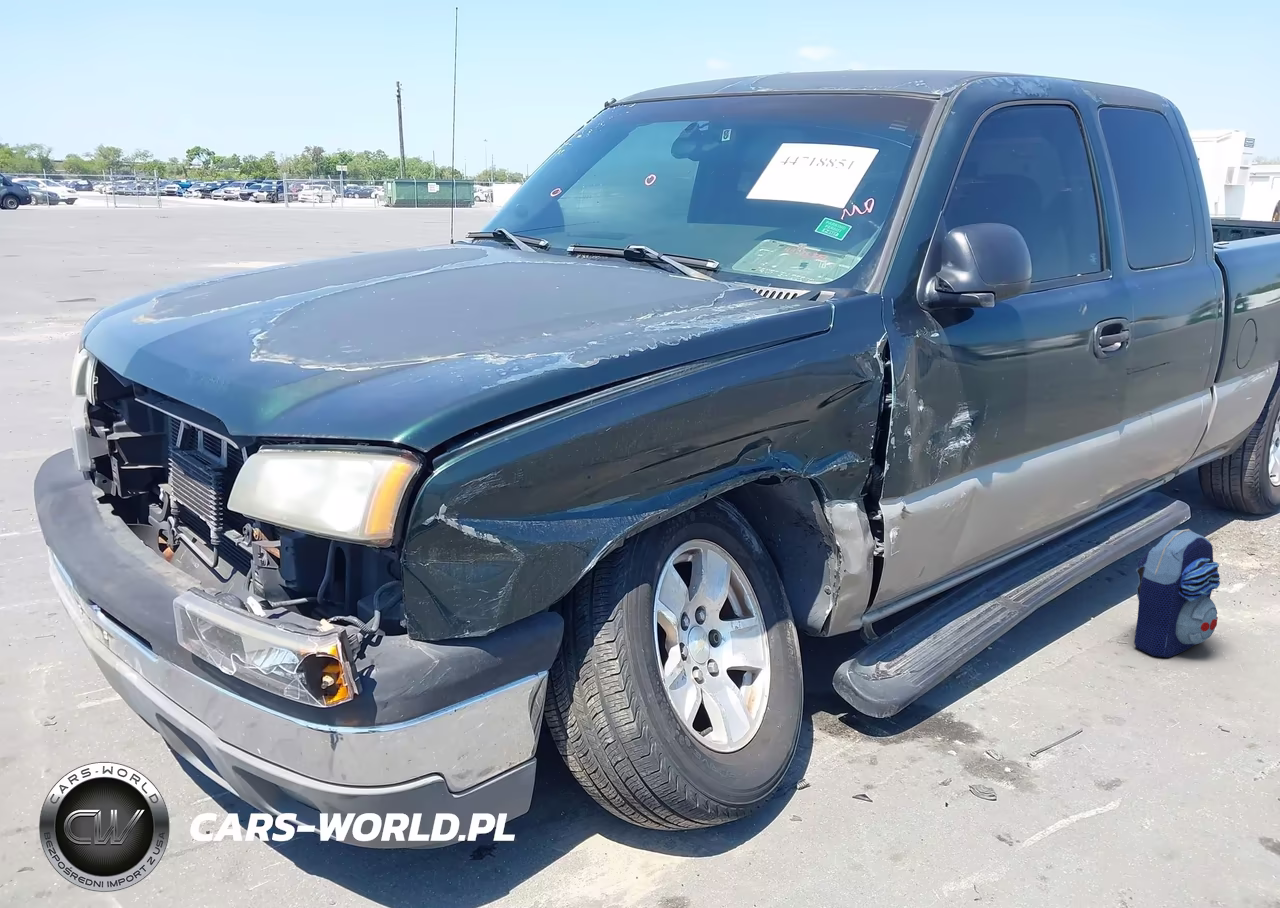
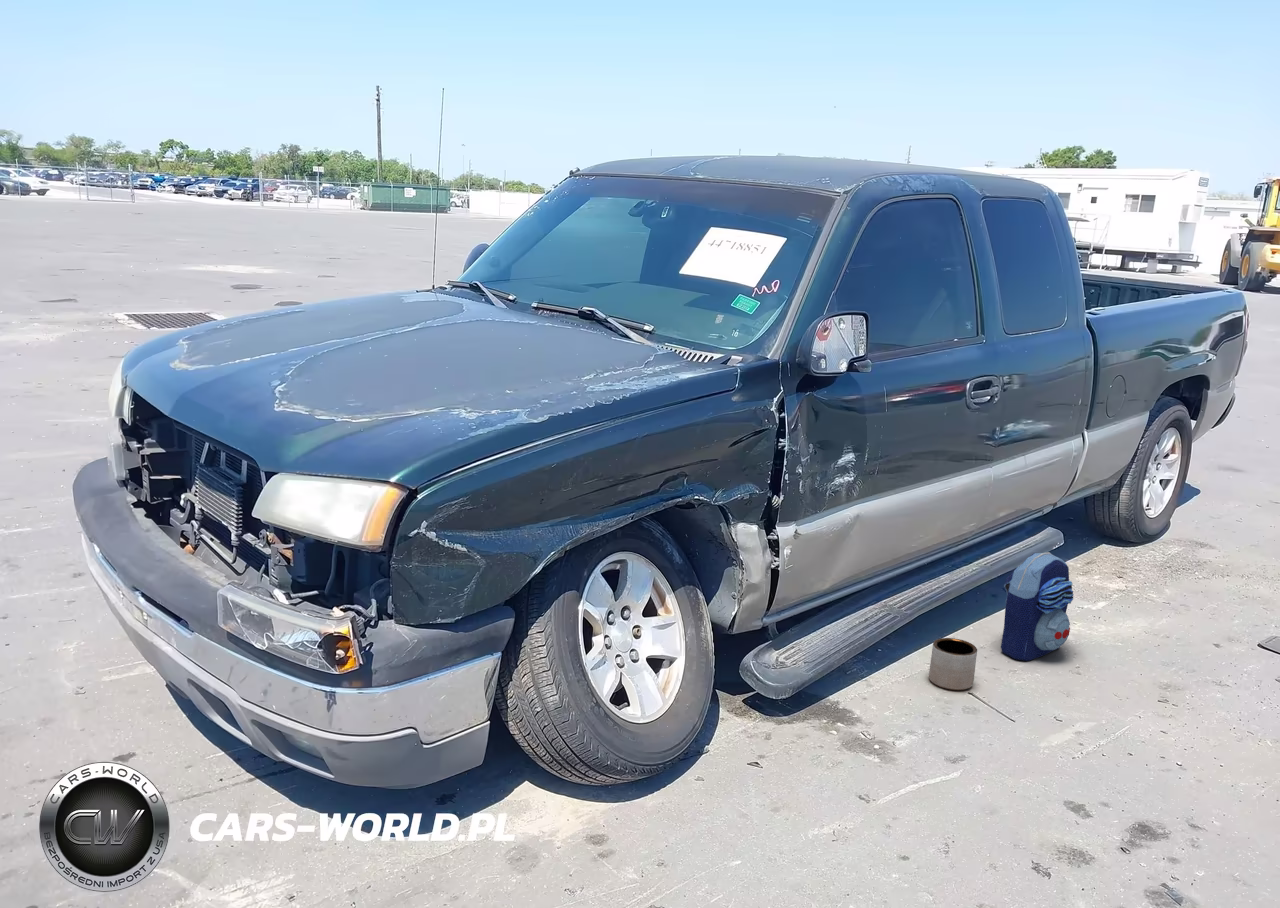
planter: none [1056,633,1115,695] -> present [929,638,977,690]

